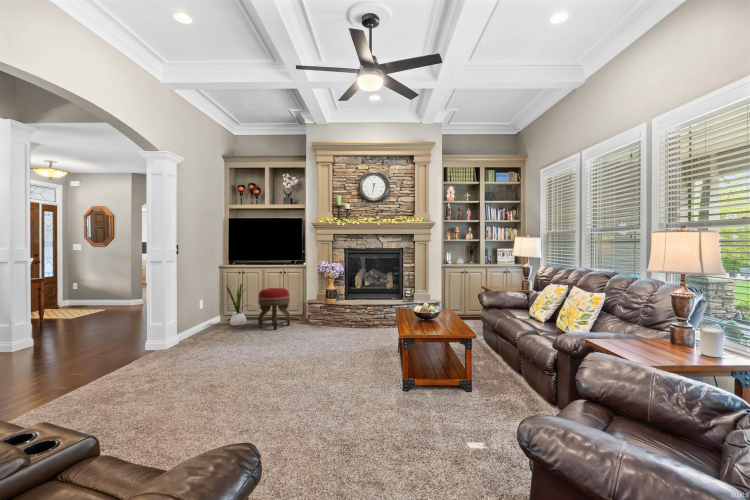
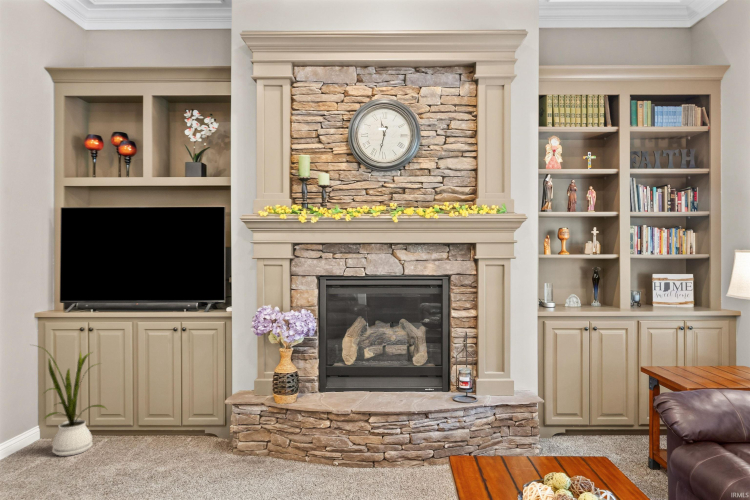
footstool: present [258,288,290,330] -> none [111,368,190,474]

